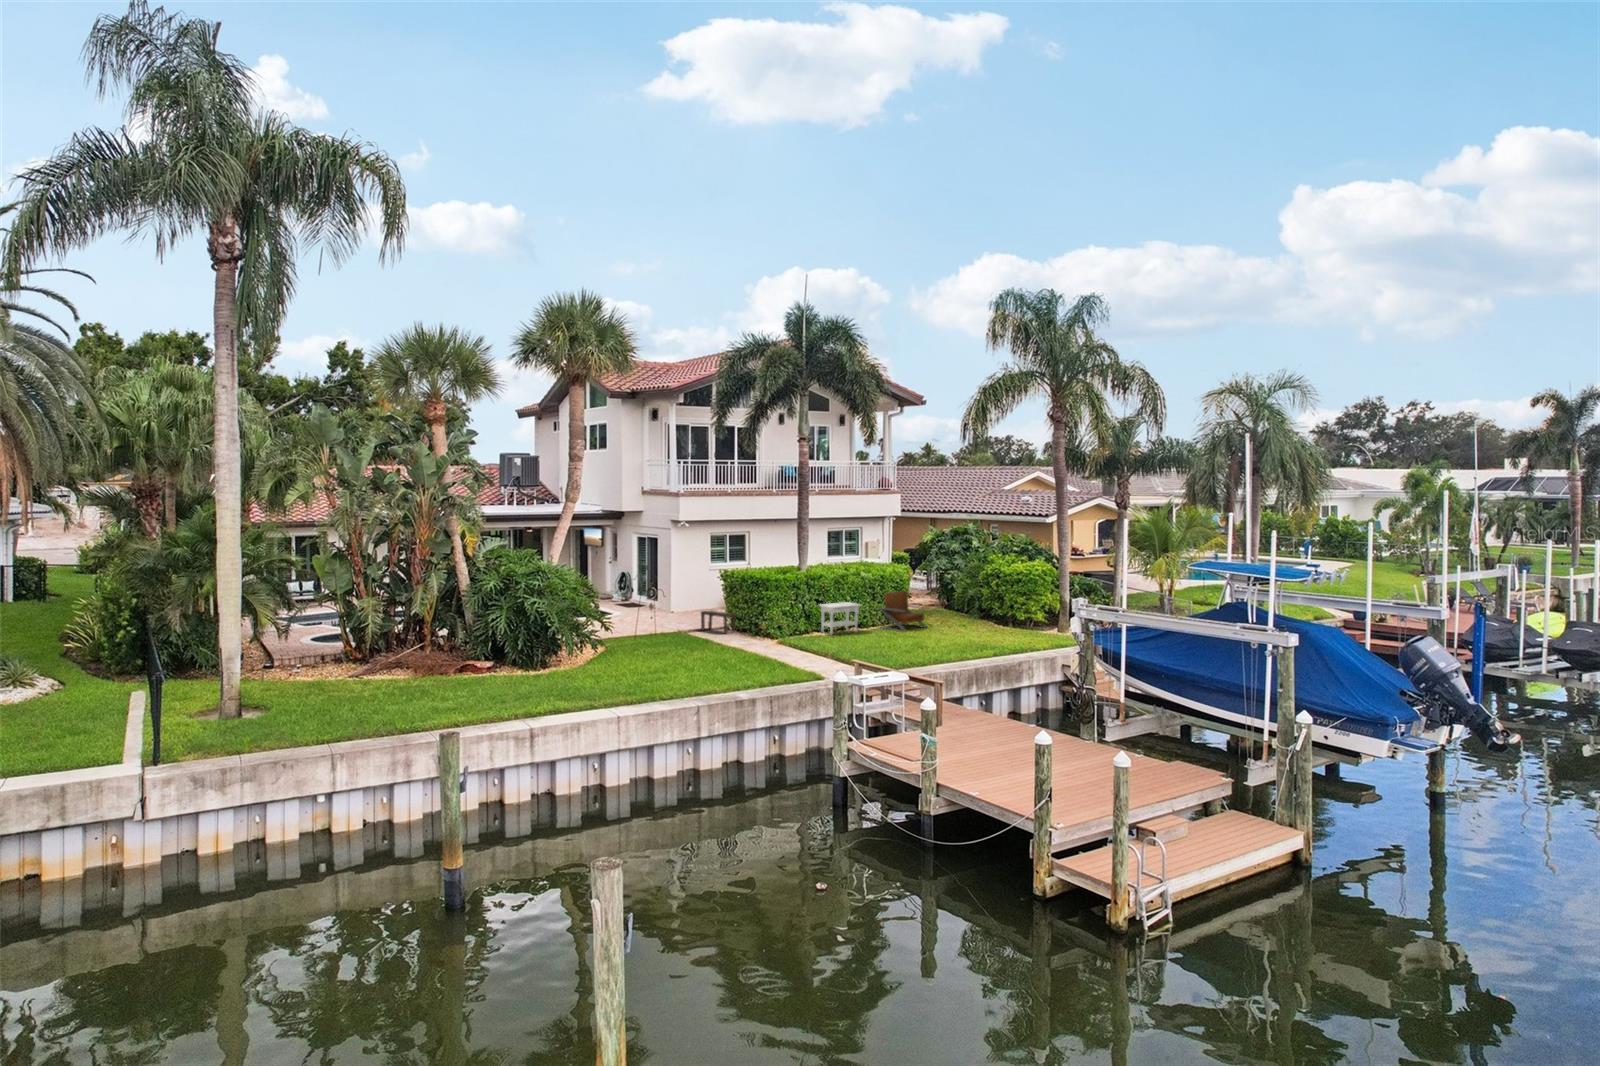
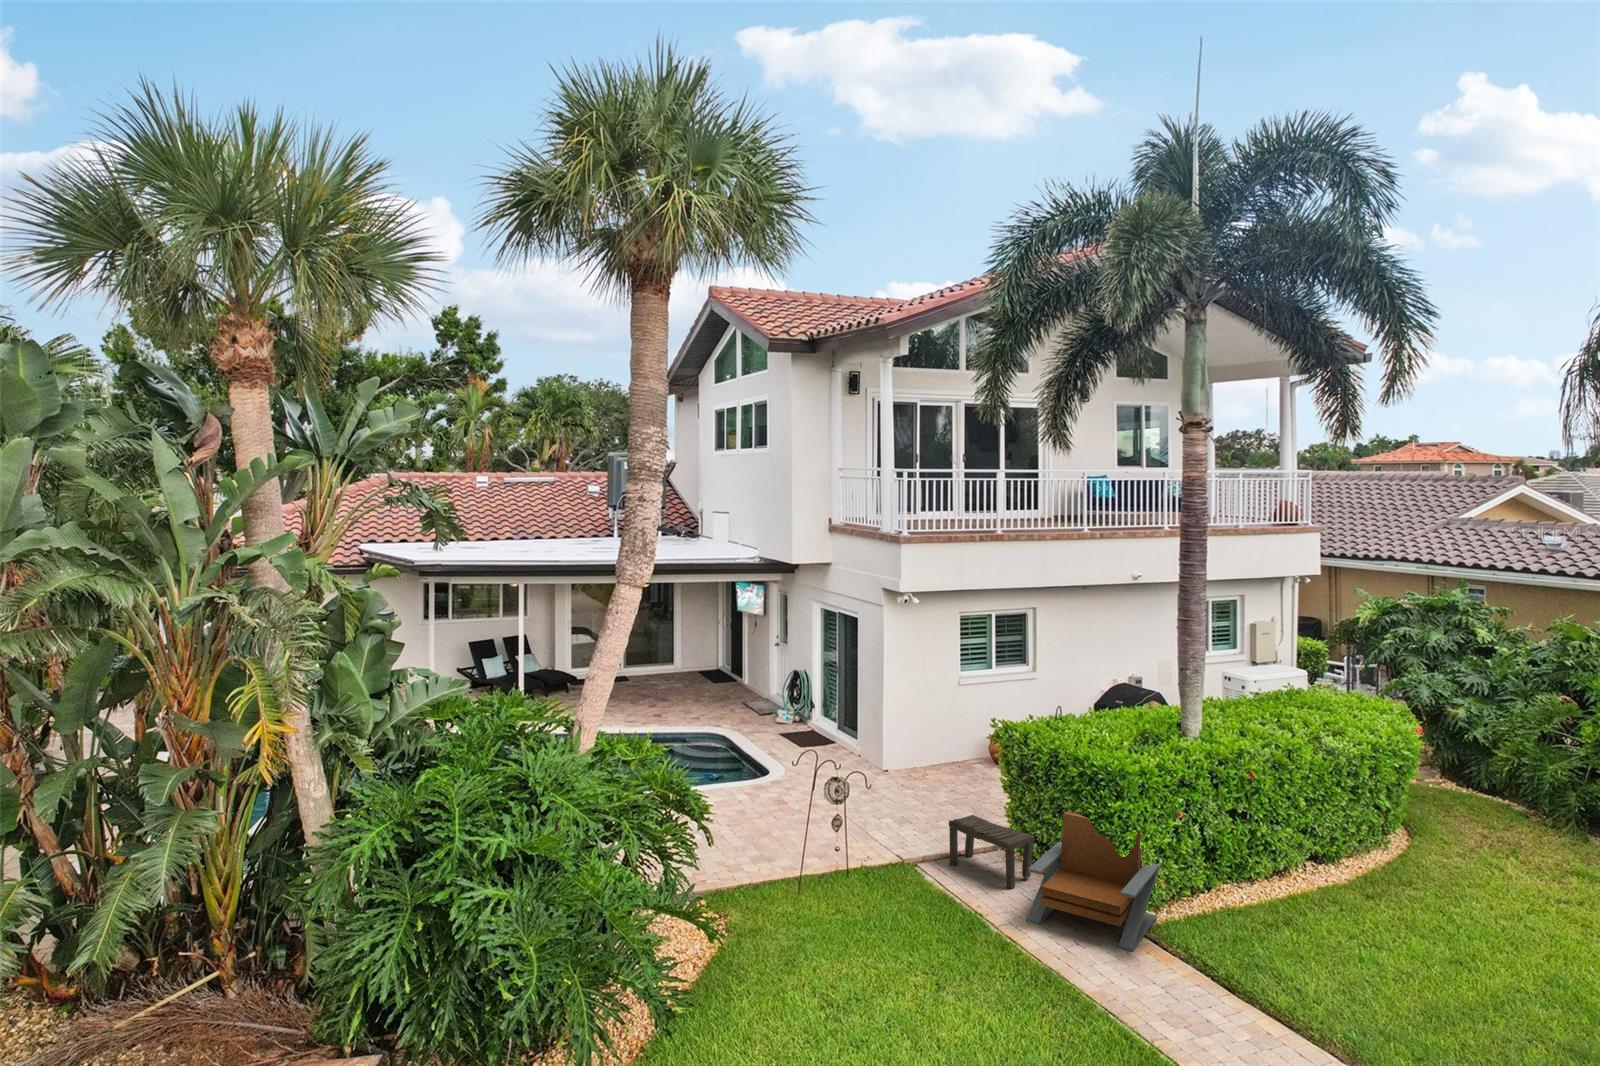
lounge chair: present [880,591,927,631] -> present [1027,810,1160,952]
side table: present [820,602,860,634] -> none [1235,810,1349,907]

